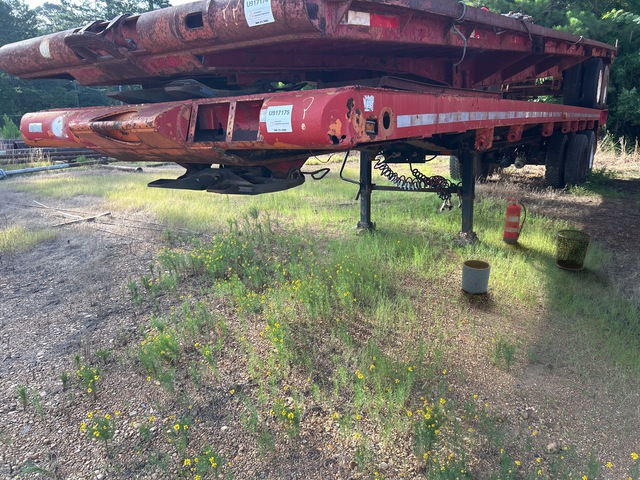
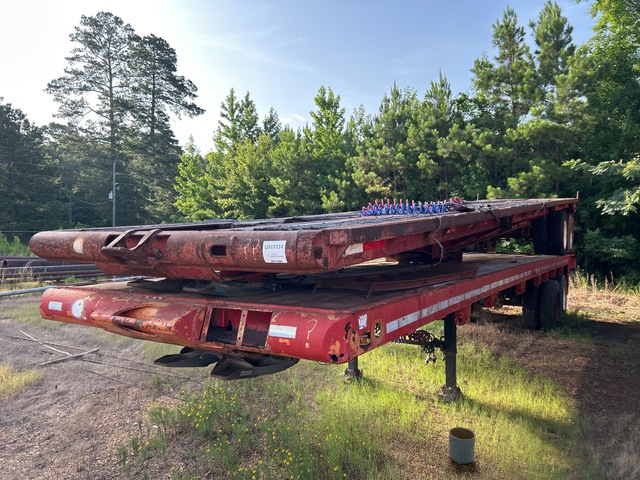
fire extinguisher: present [503,197,526,243] -> none [486,353,506,399]
waste bin: present [555,230,592,270] -> none [535,391,569,434]

